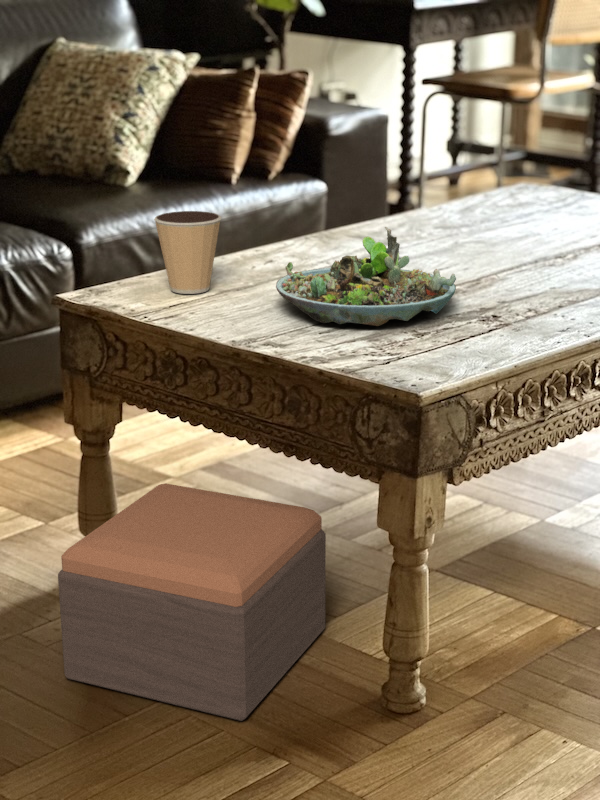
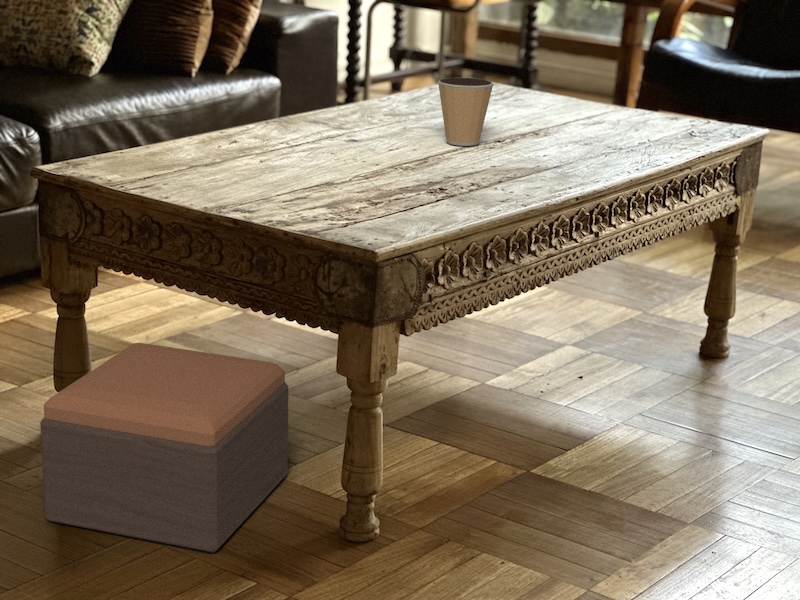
coffee cup: present [154,211,221,294] -> present [438,78,494,146]
succulent planter: present [276,227,456,326] -> none [243,108,407,196]

